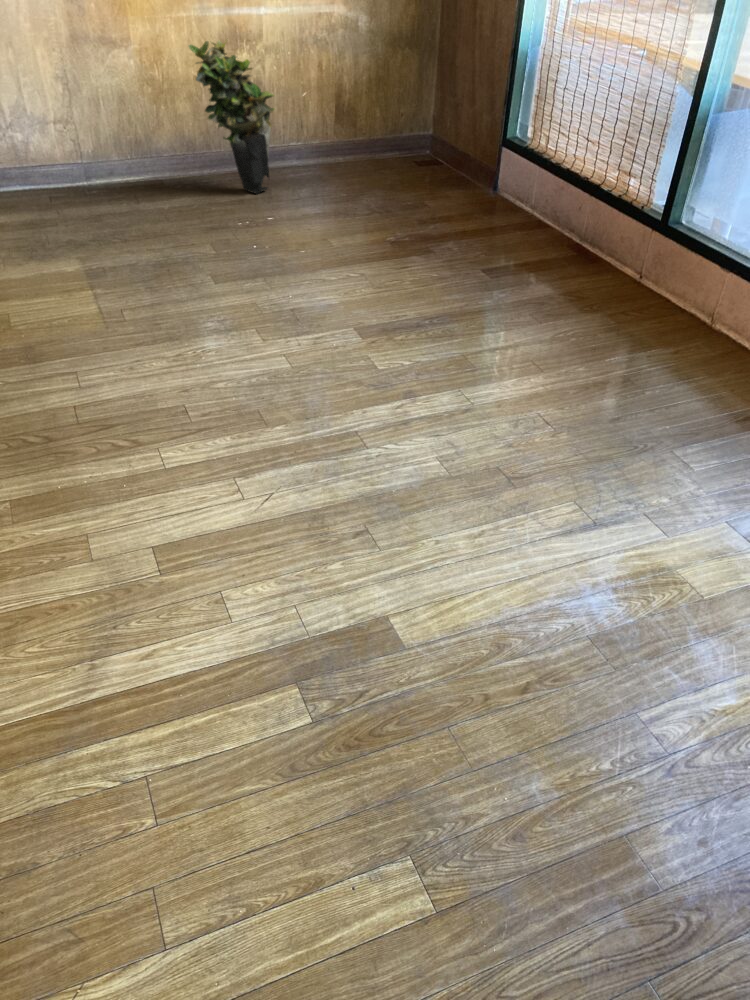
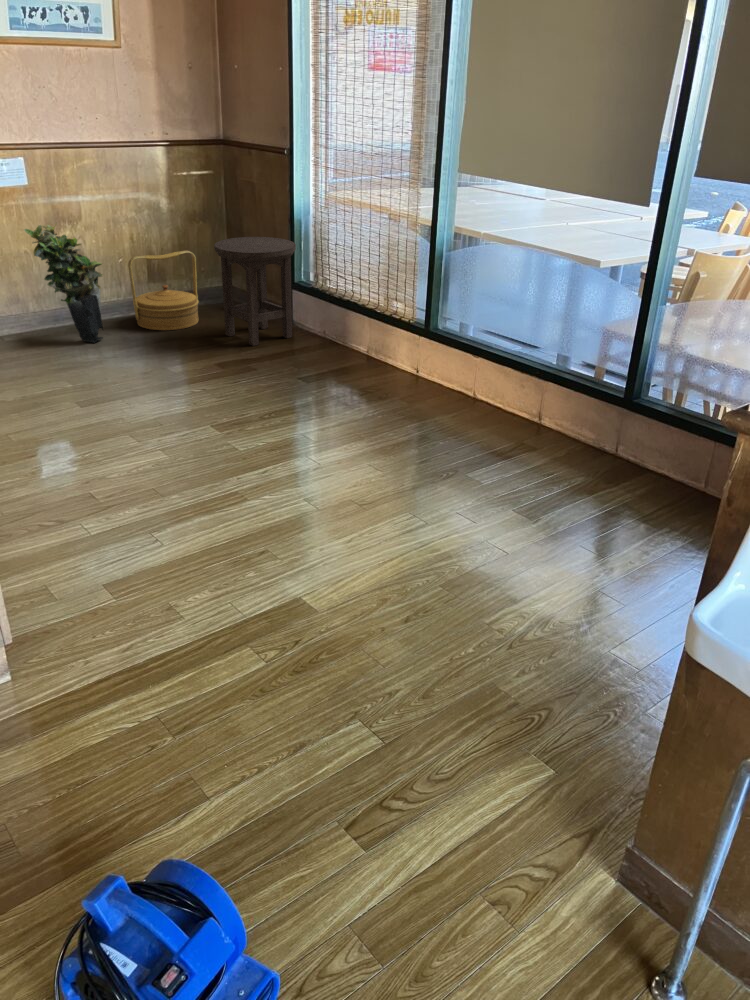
stool: none [410,72,514,217] -> present [214,237,296,346]
woven basket: none [308,84,392,185] -> present [128,251,199,330]

